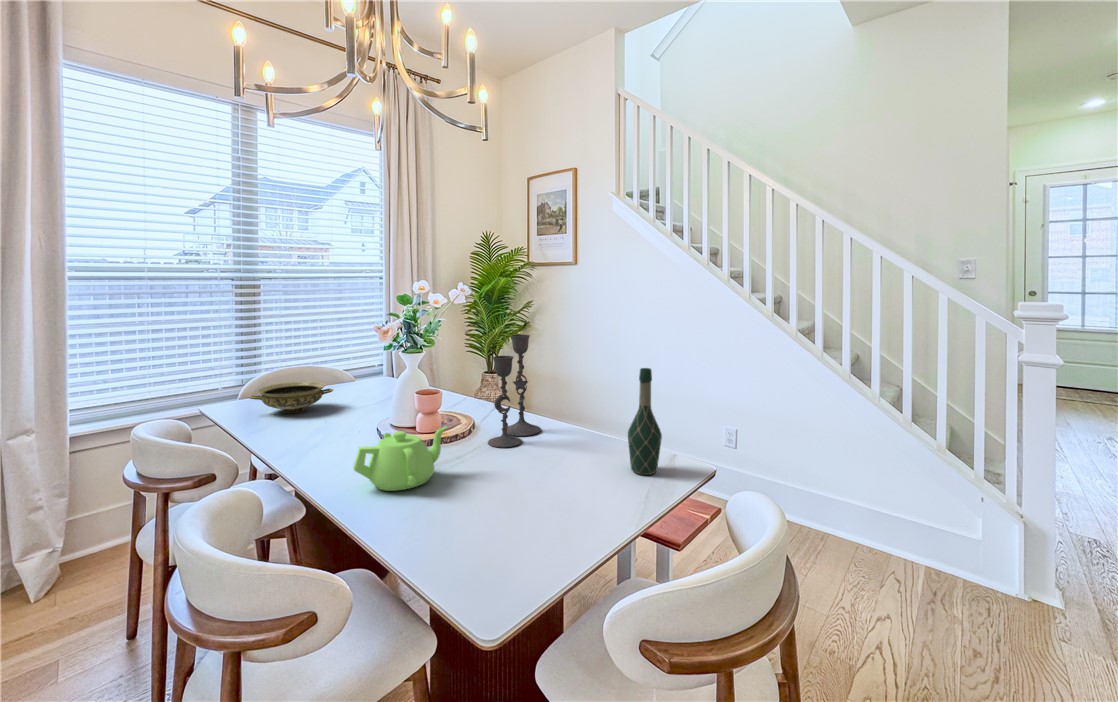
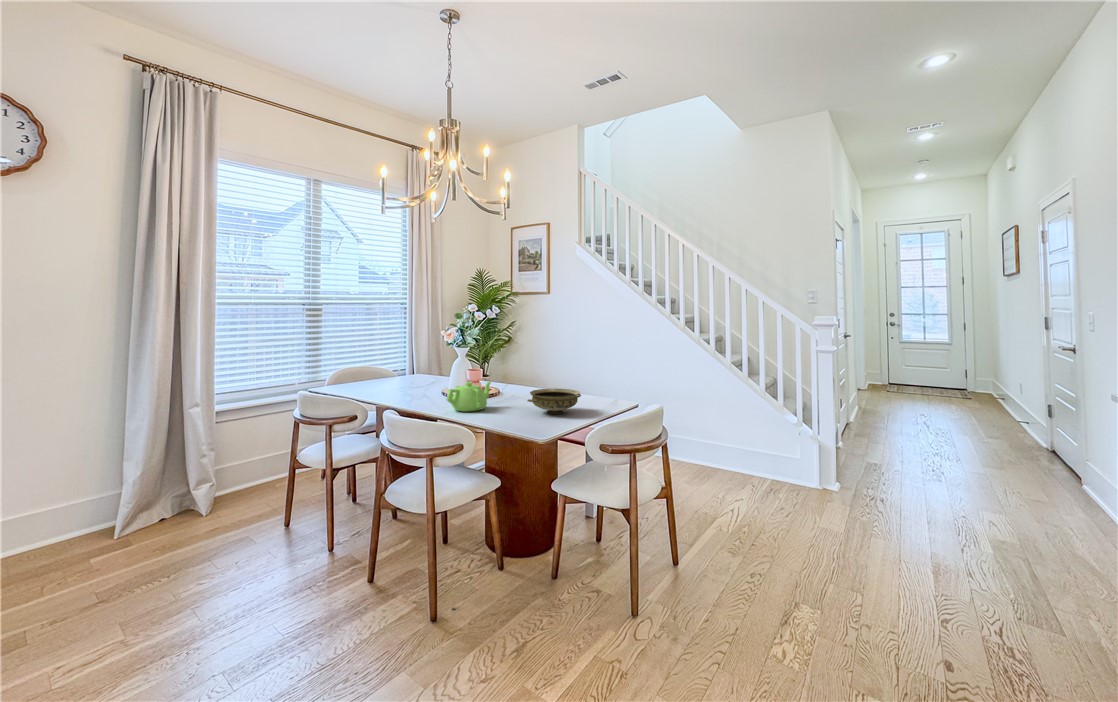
candlestick: present [488,335,541,448] -> none [508,335,538,399]
wine bottle: present [628,368,662,475] -> none [591,348,609,405]
ceramic bowl: present [249,382,333,413] -> present [527,388,581,414]

